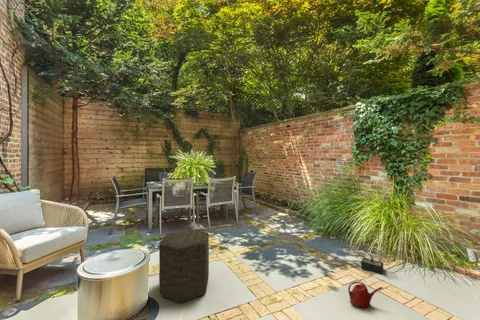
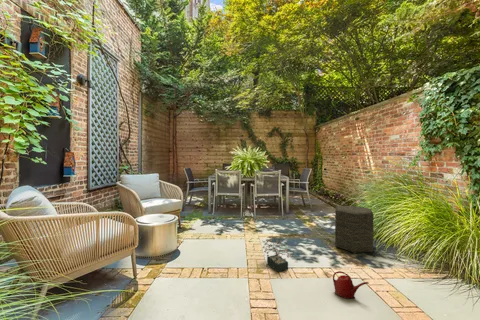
ottoman: present [159,230,209,303] -> present [335,206,373,253]
decorative plant: present [354,240,389,274] -> present [263,236,291,272]

